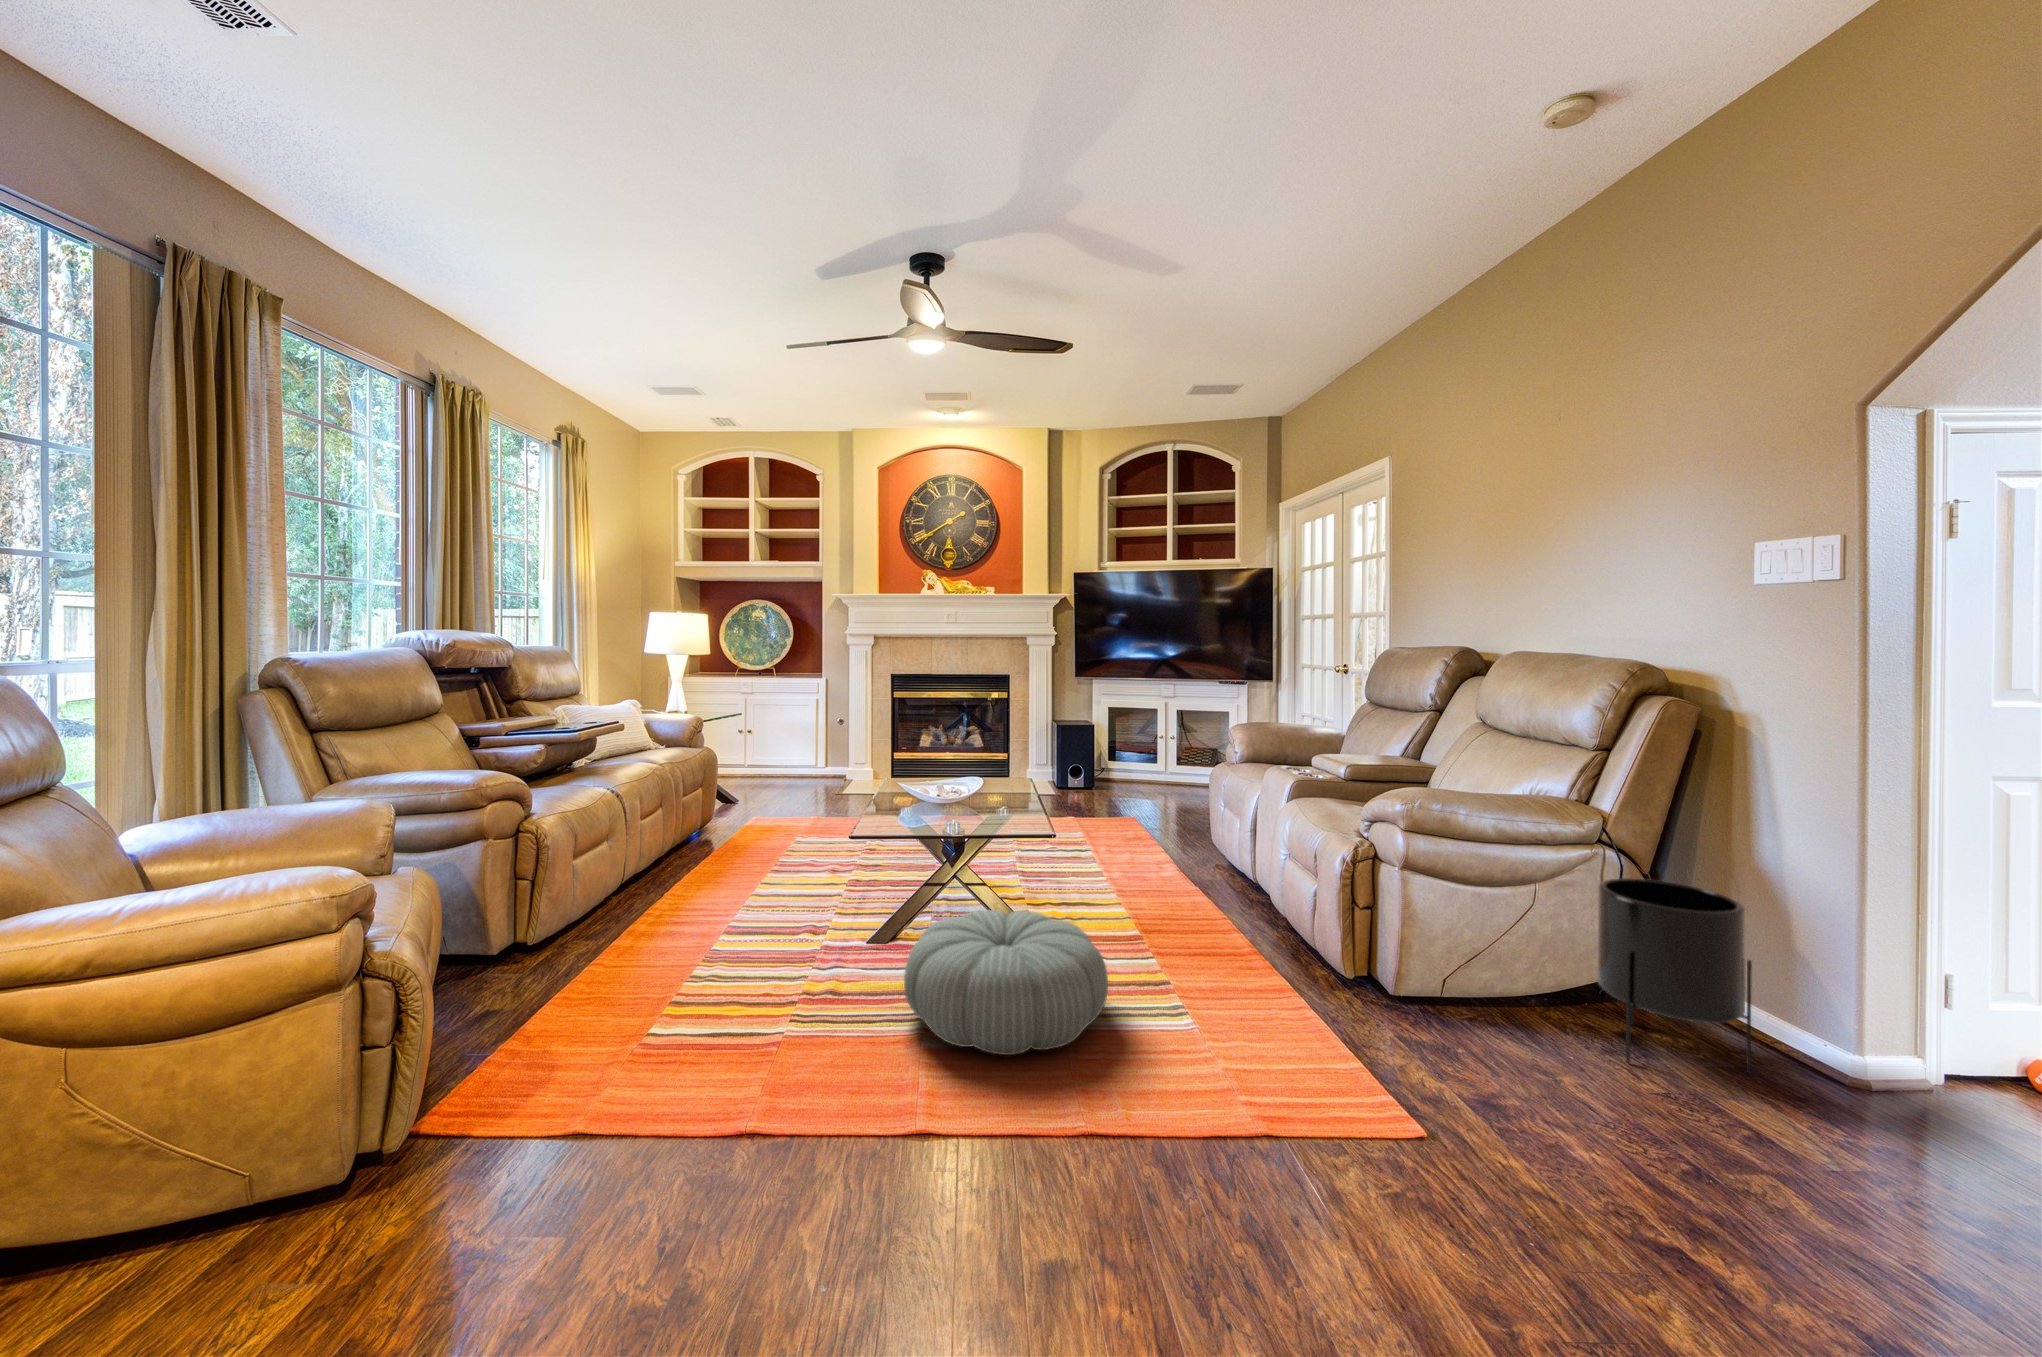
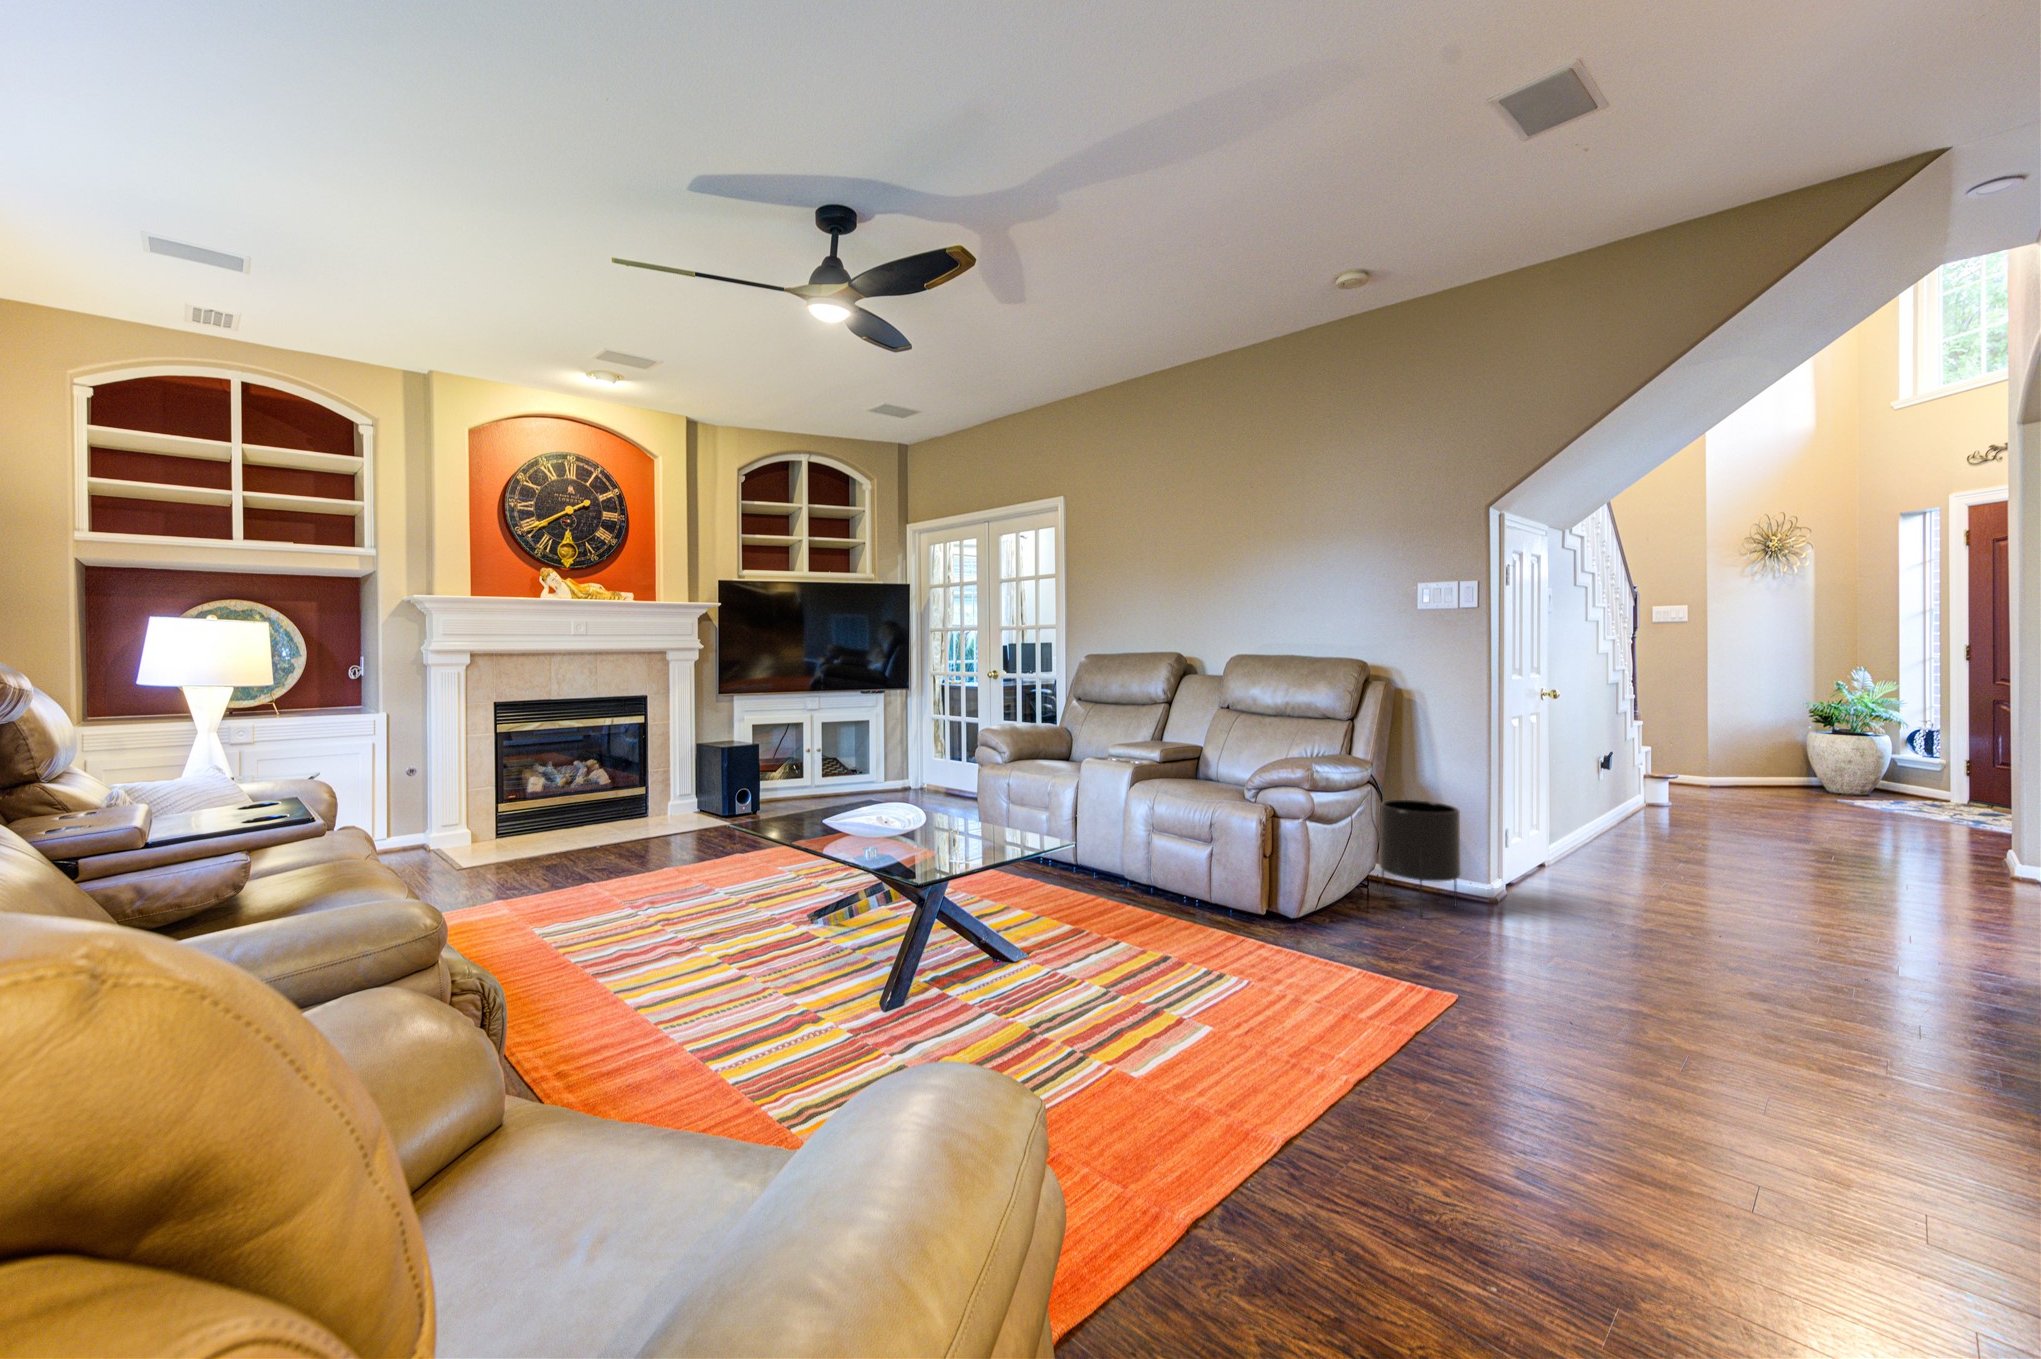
pouf: present [904,910,1108,1055] -> none [1038,919,1244,1063]

